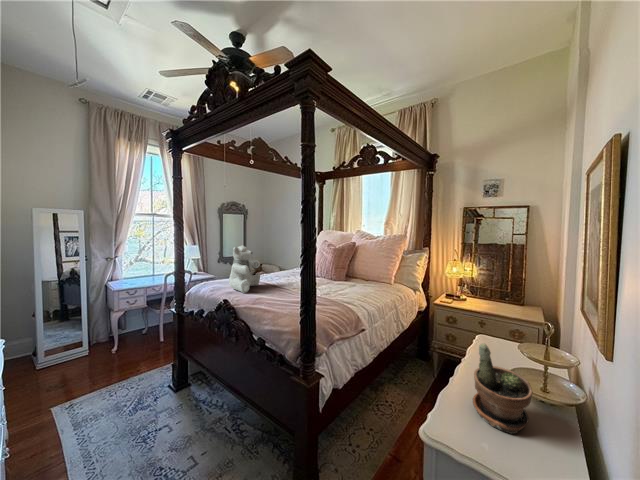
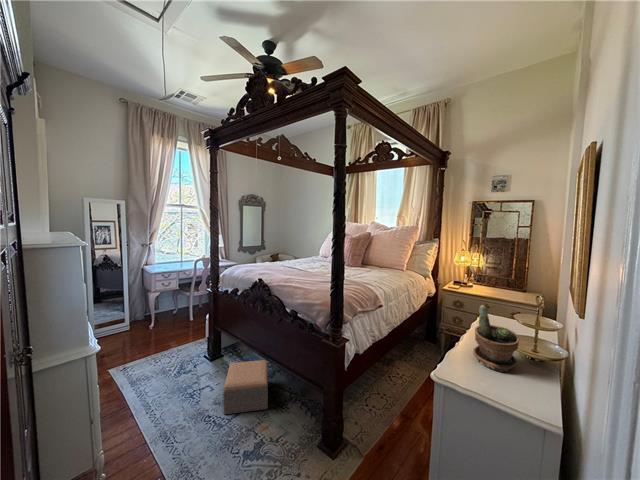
teddy bear: present [229,245,260,293] -> none [260,233,286,275]
footstool: none [178,393,237,465] -> present [223,360,268,414]

